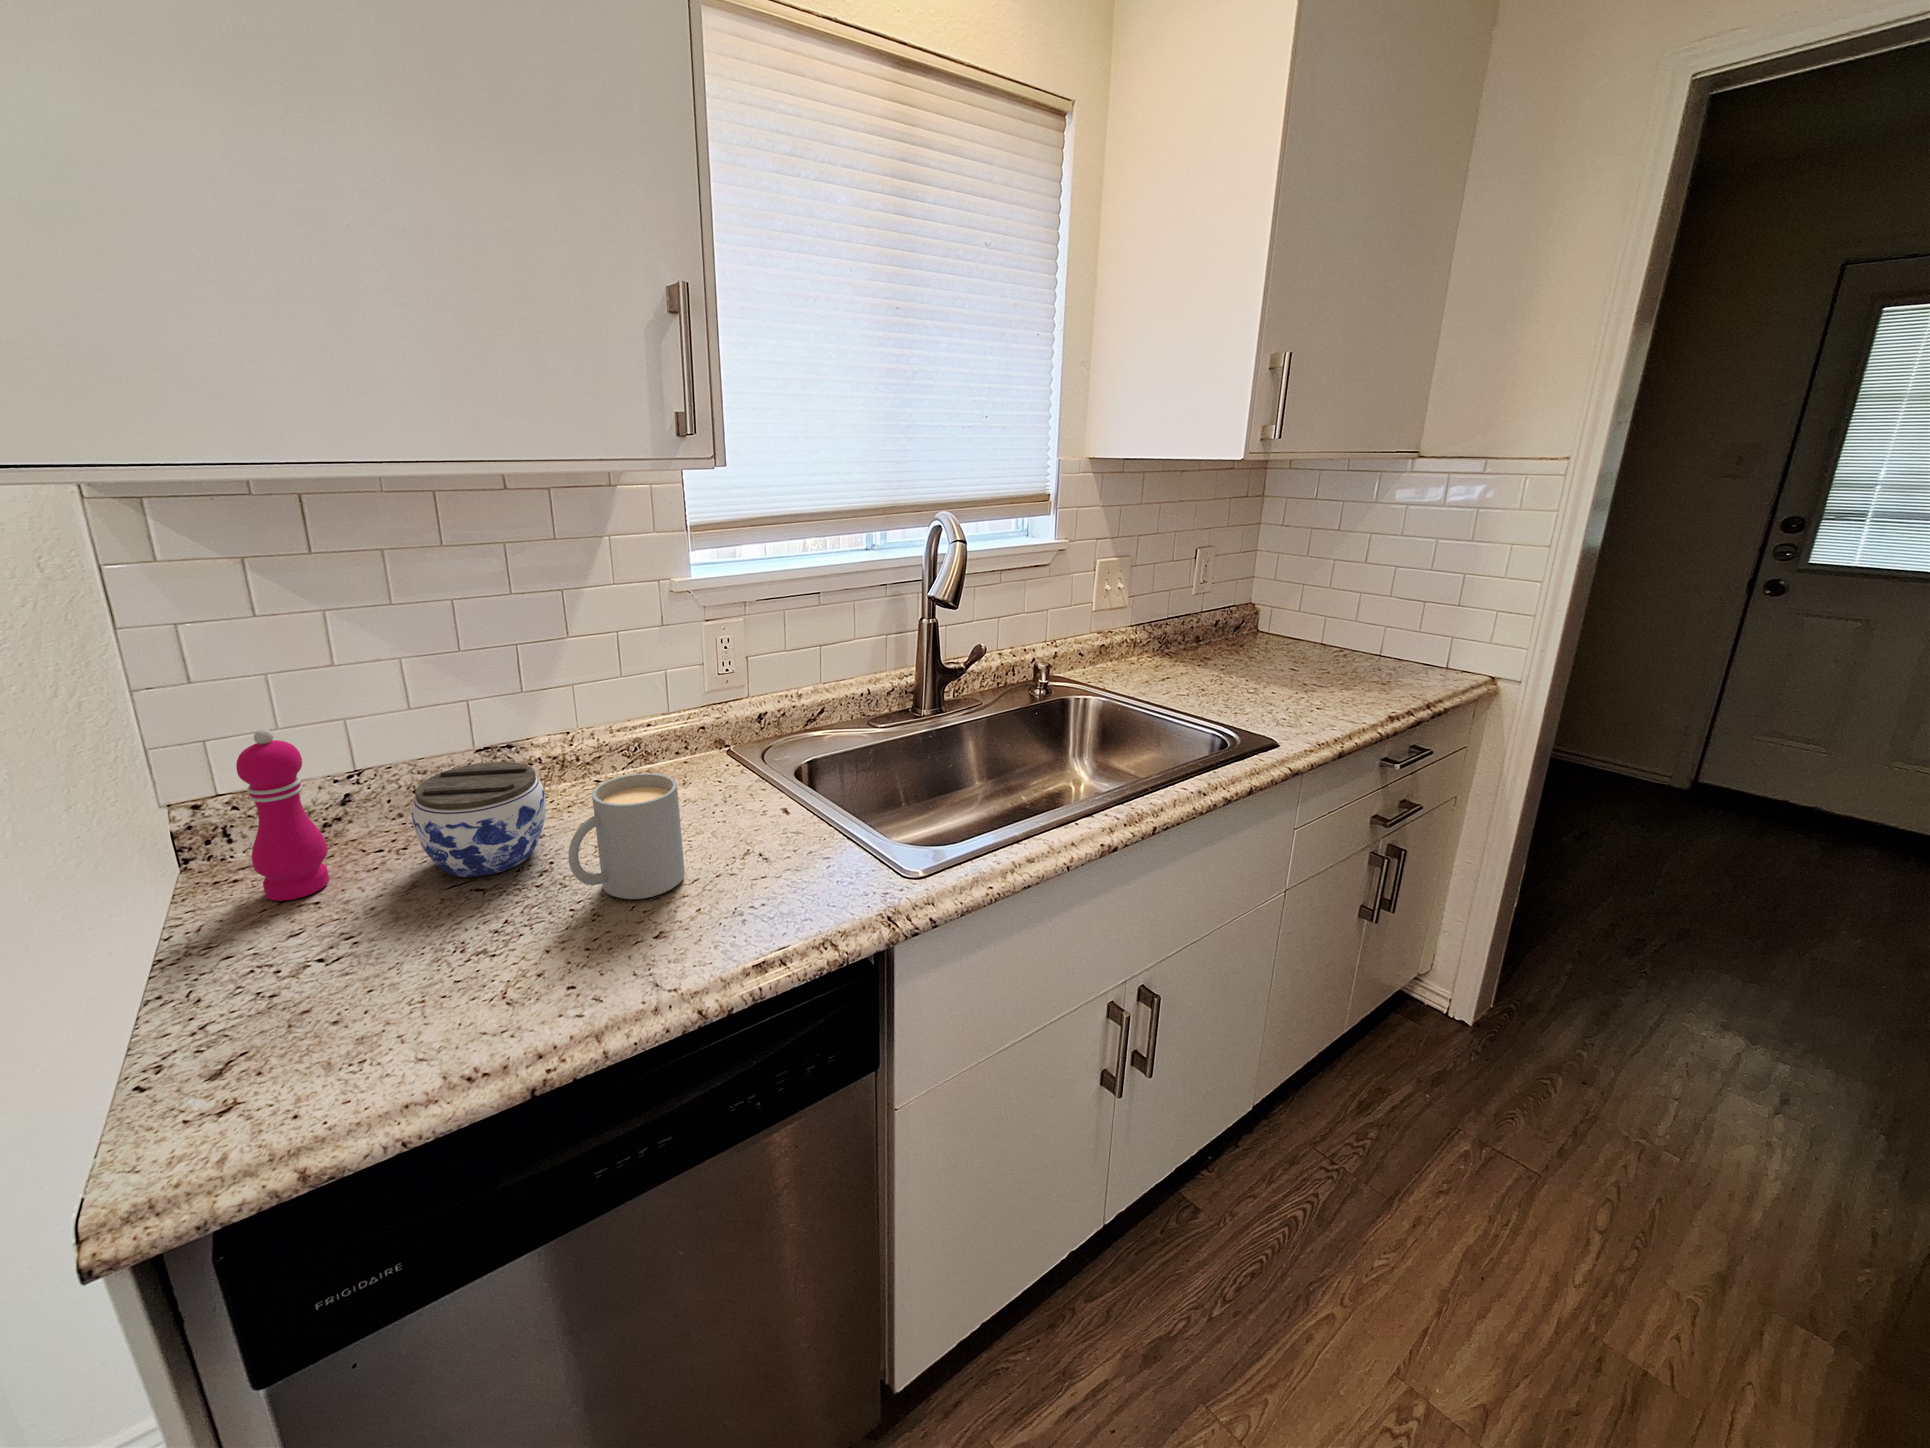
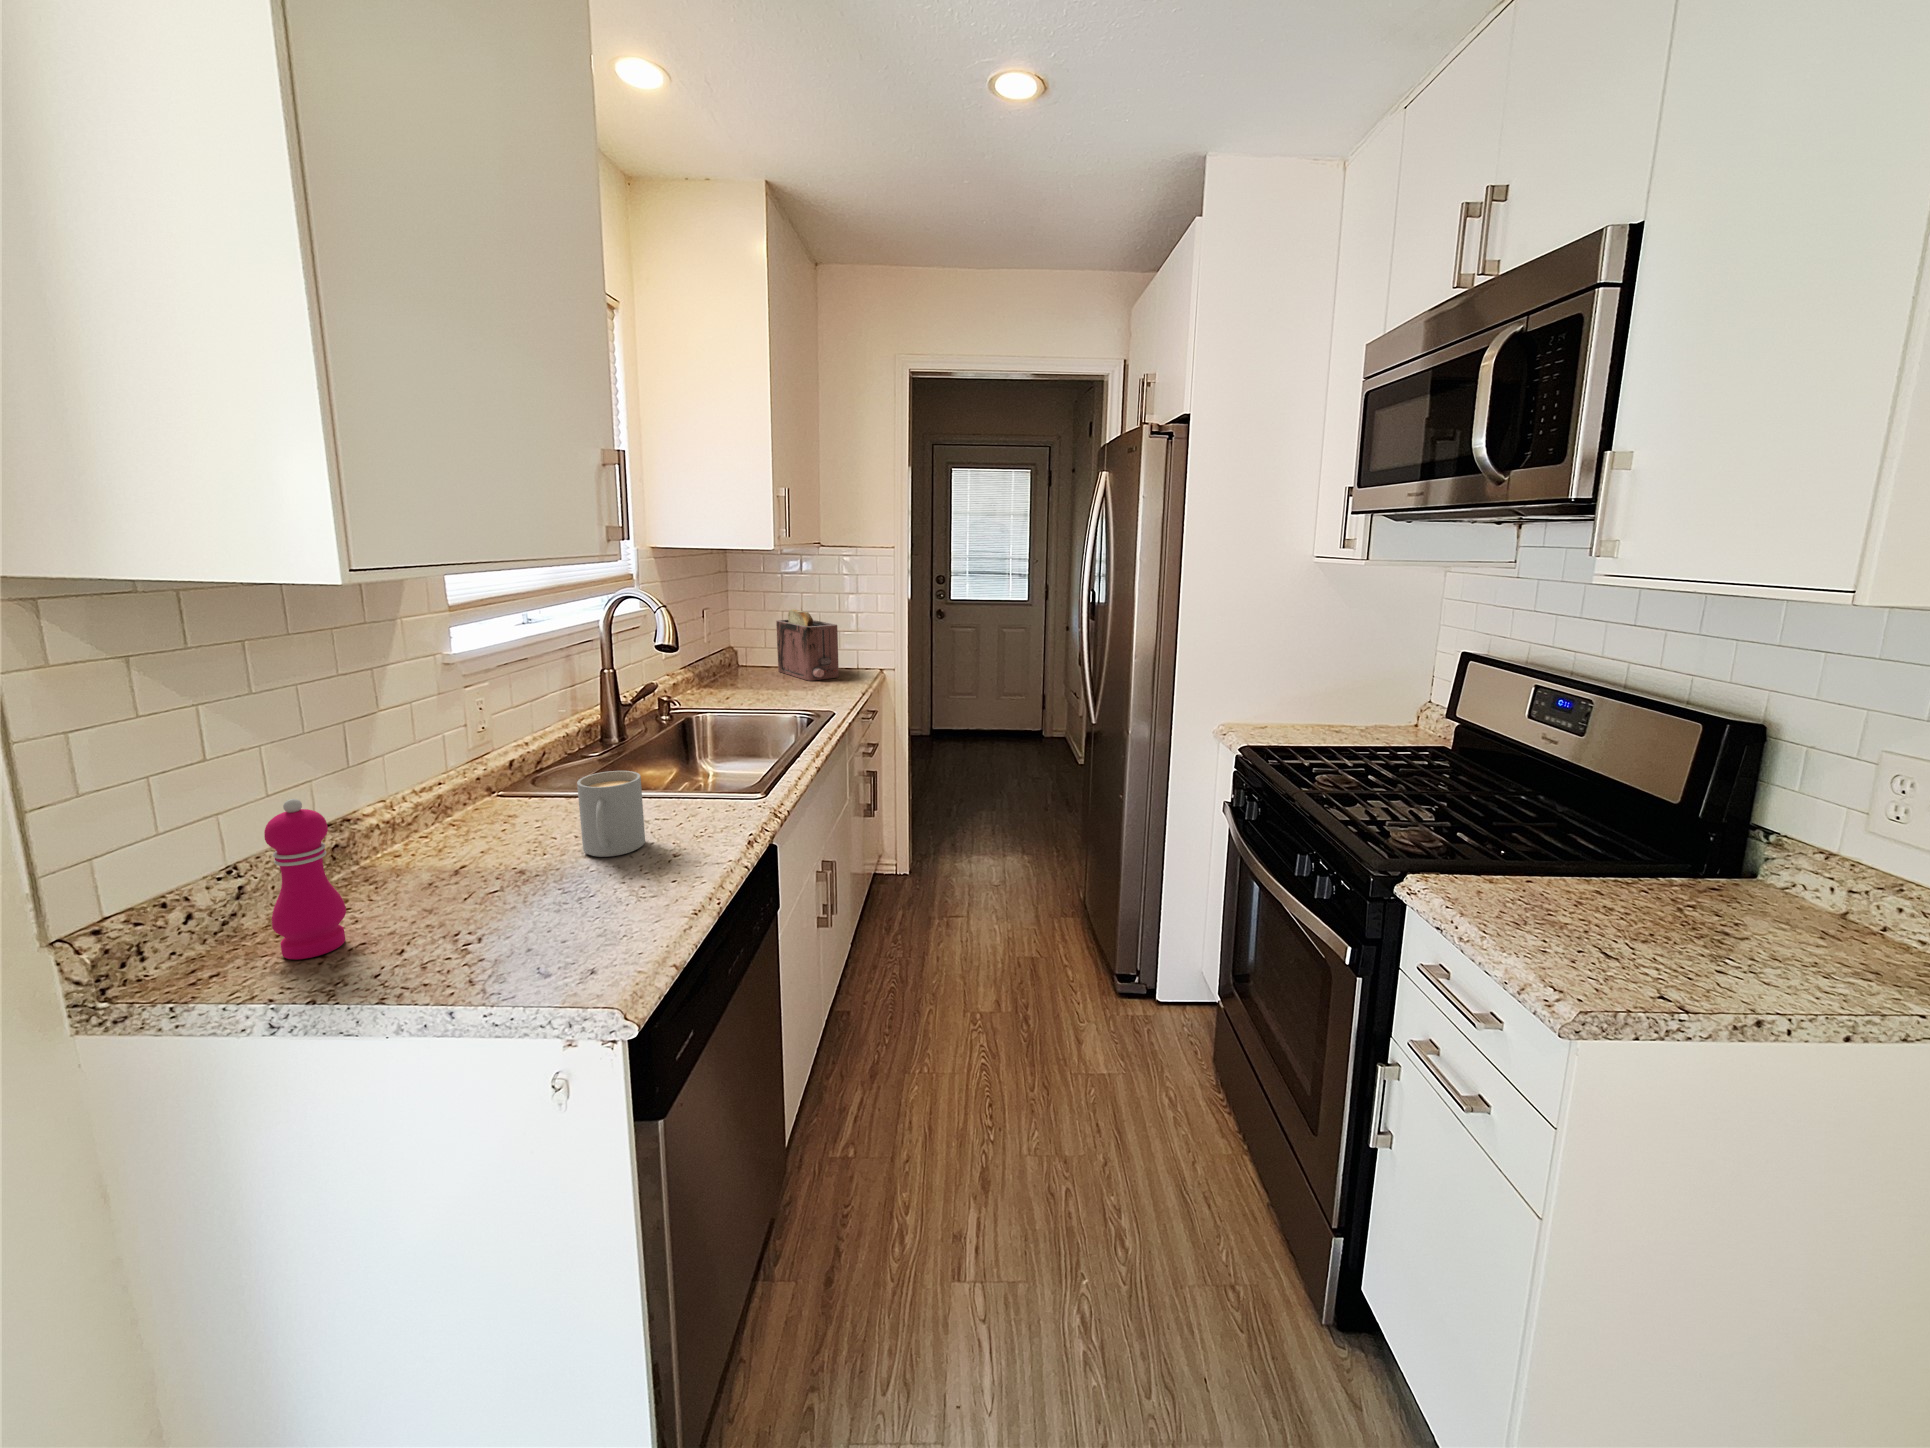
toaster: none [1295,561,1386,679] -> present [776,609,839,681]
jar: present [412,762,546,877] -> none [389,801,509,896]

